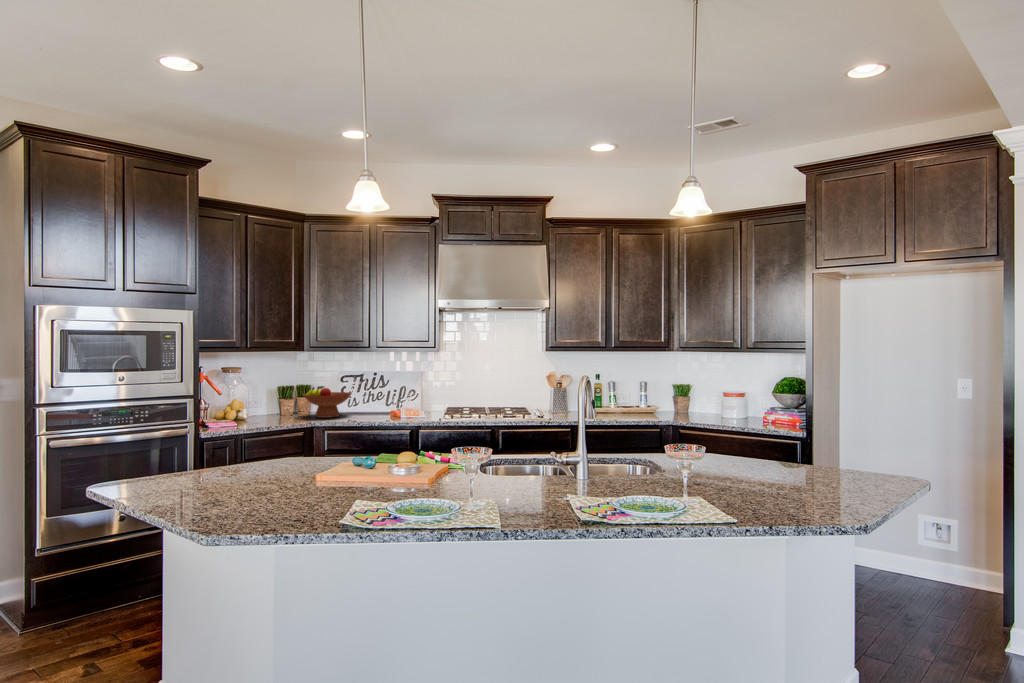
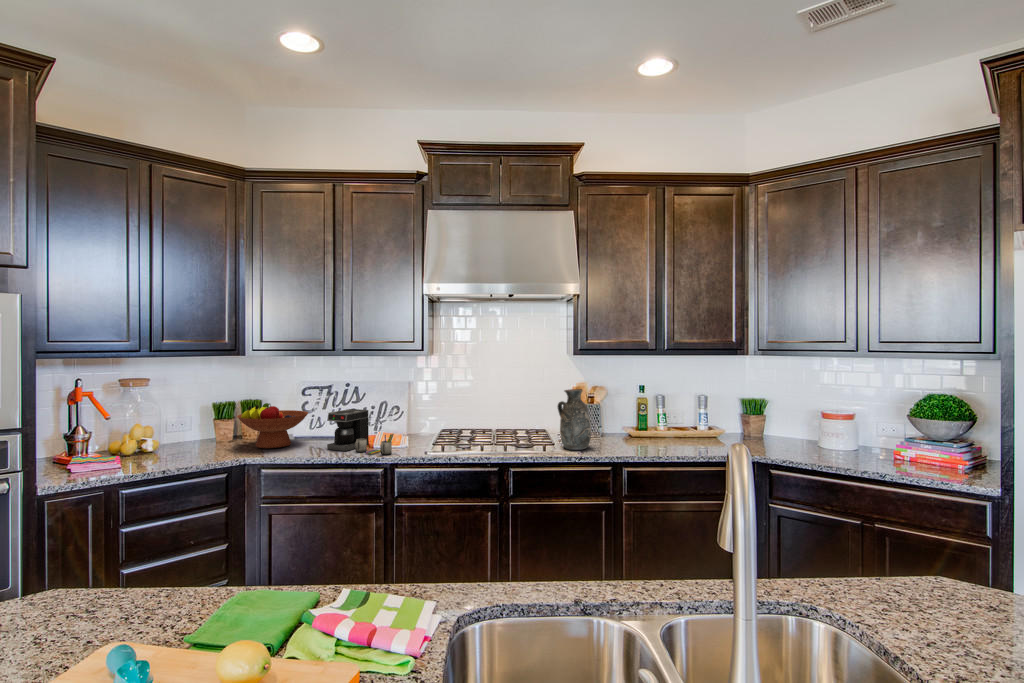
decorative vase: none [533,375,557,418] -> present [558,389,591,450]
coffee maker: none [368,390,417,420] -> present [327,409,394,454]

